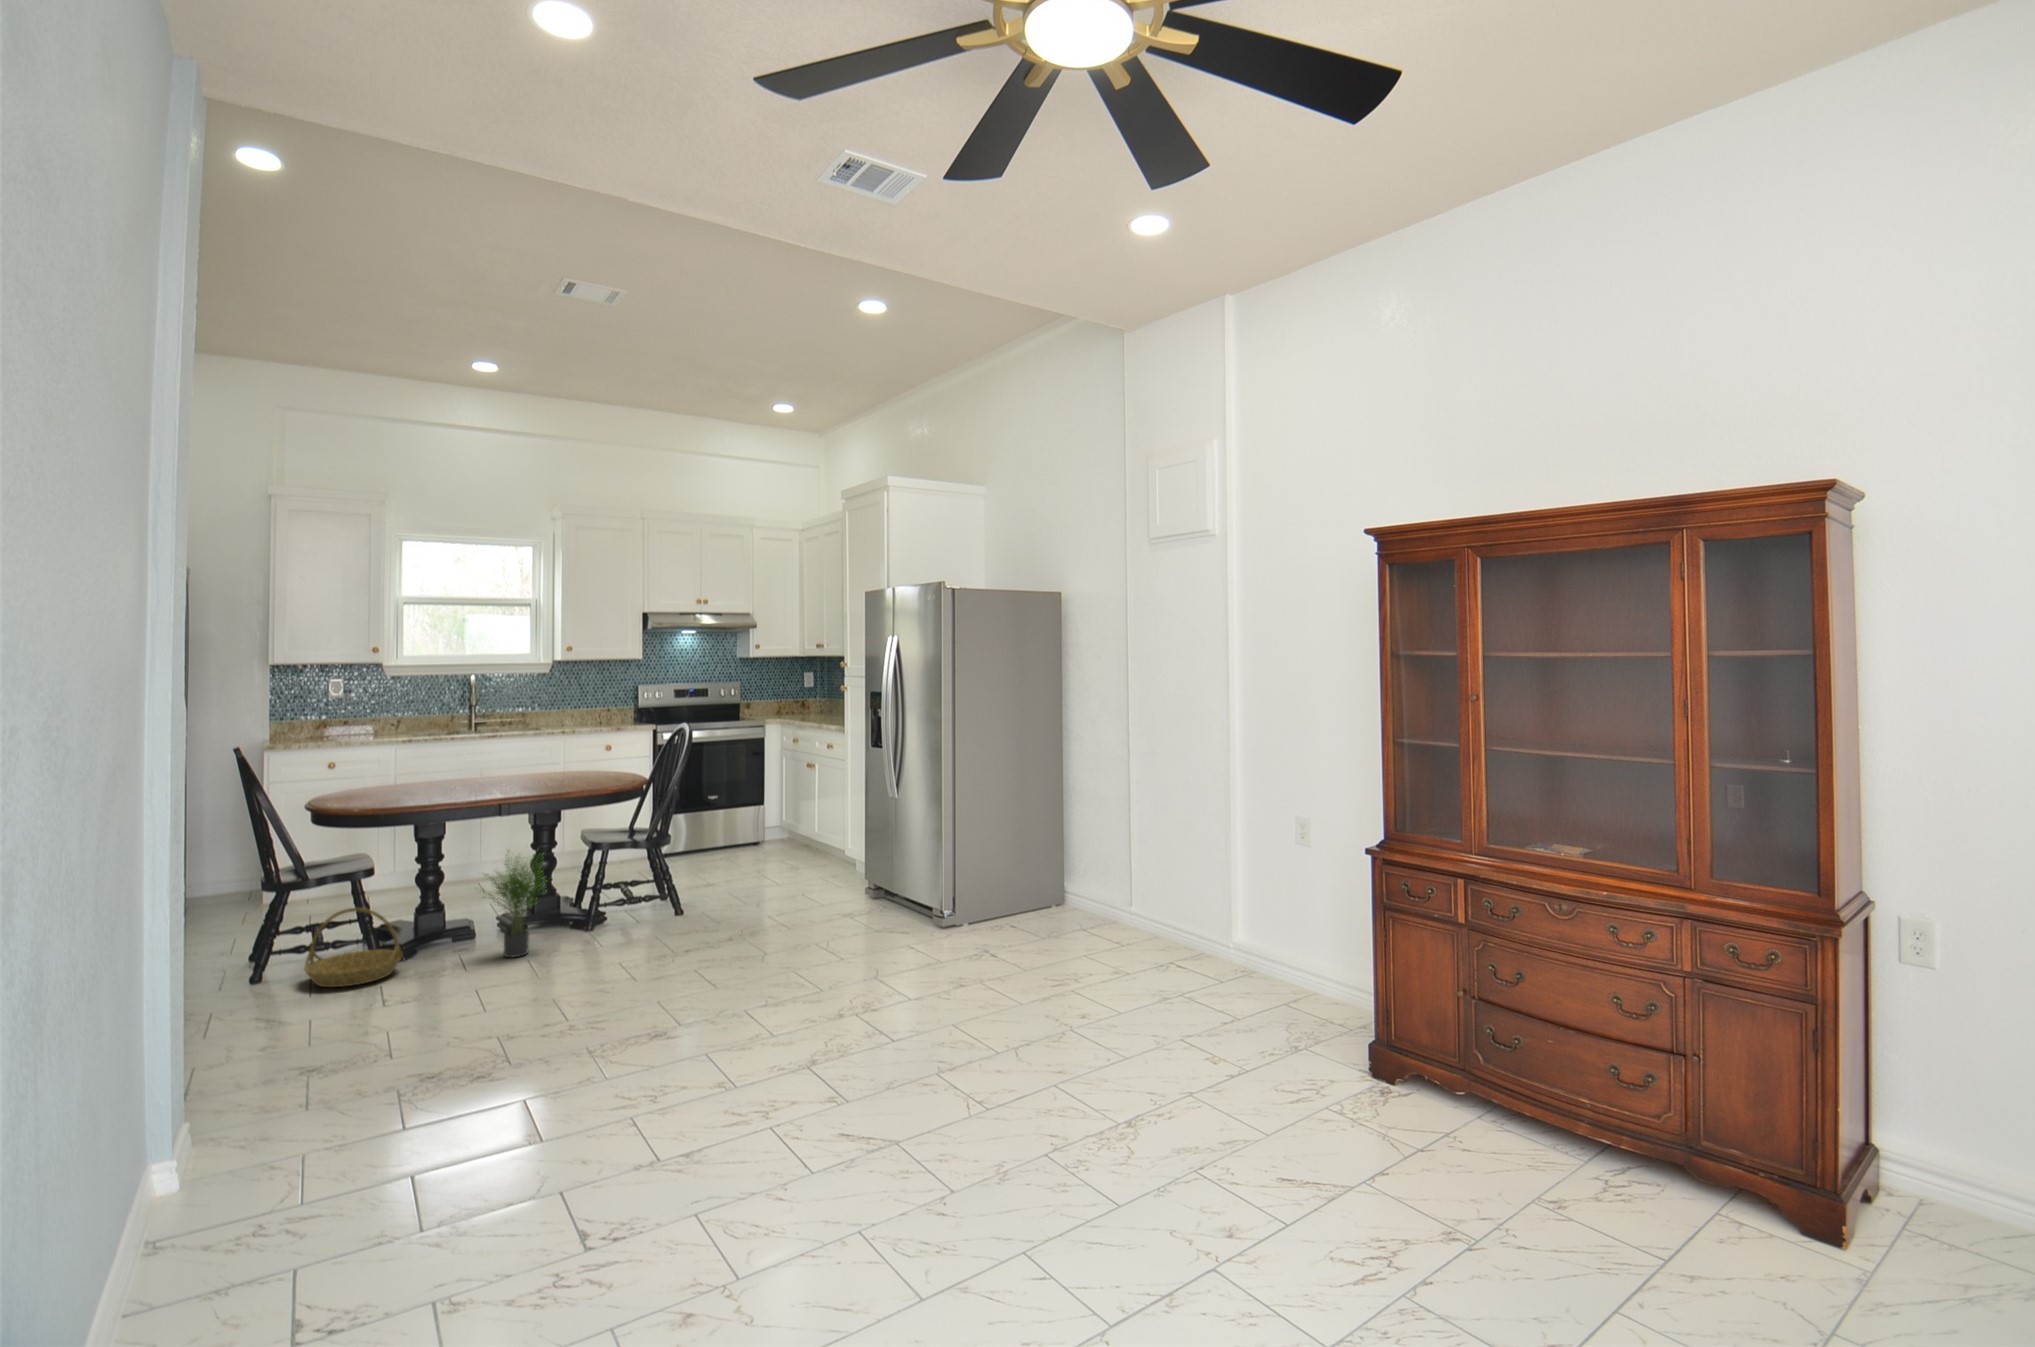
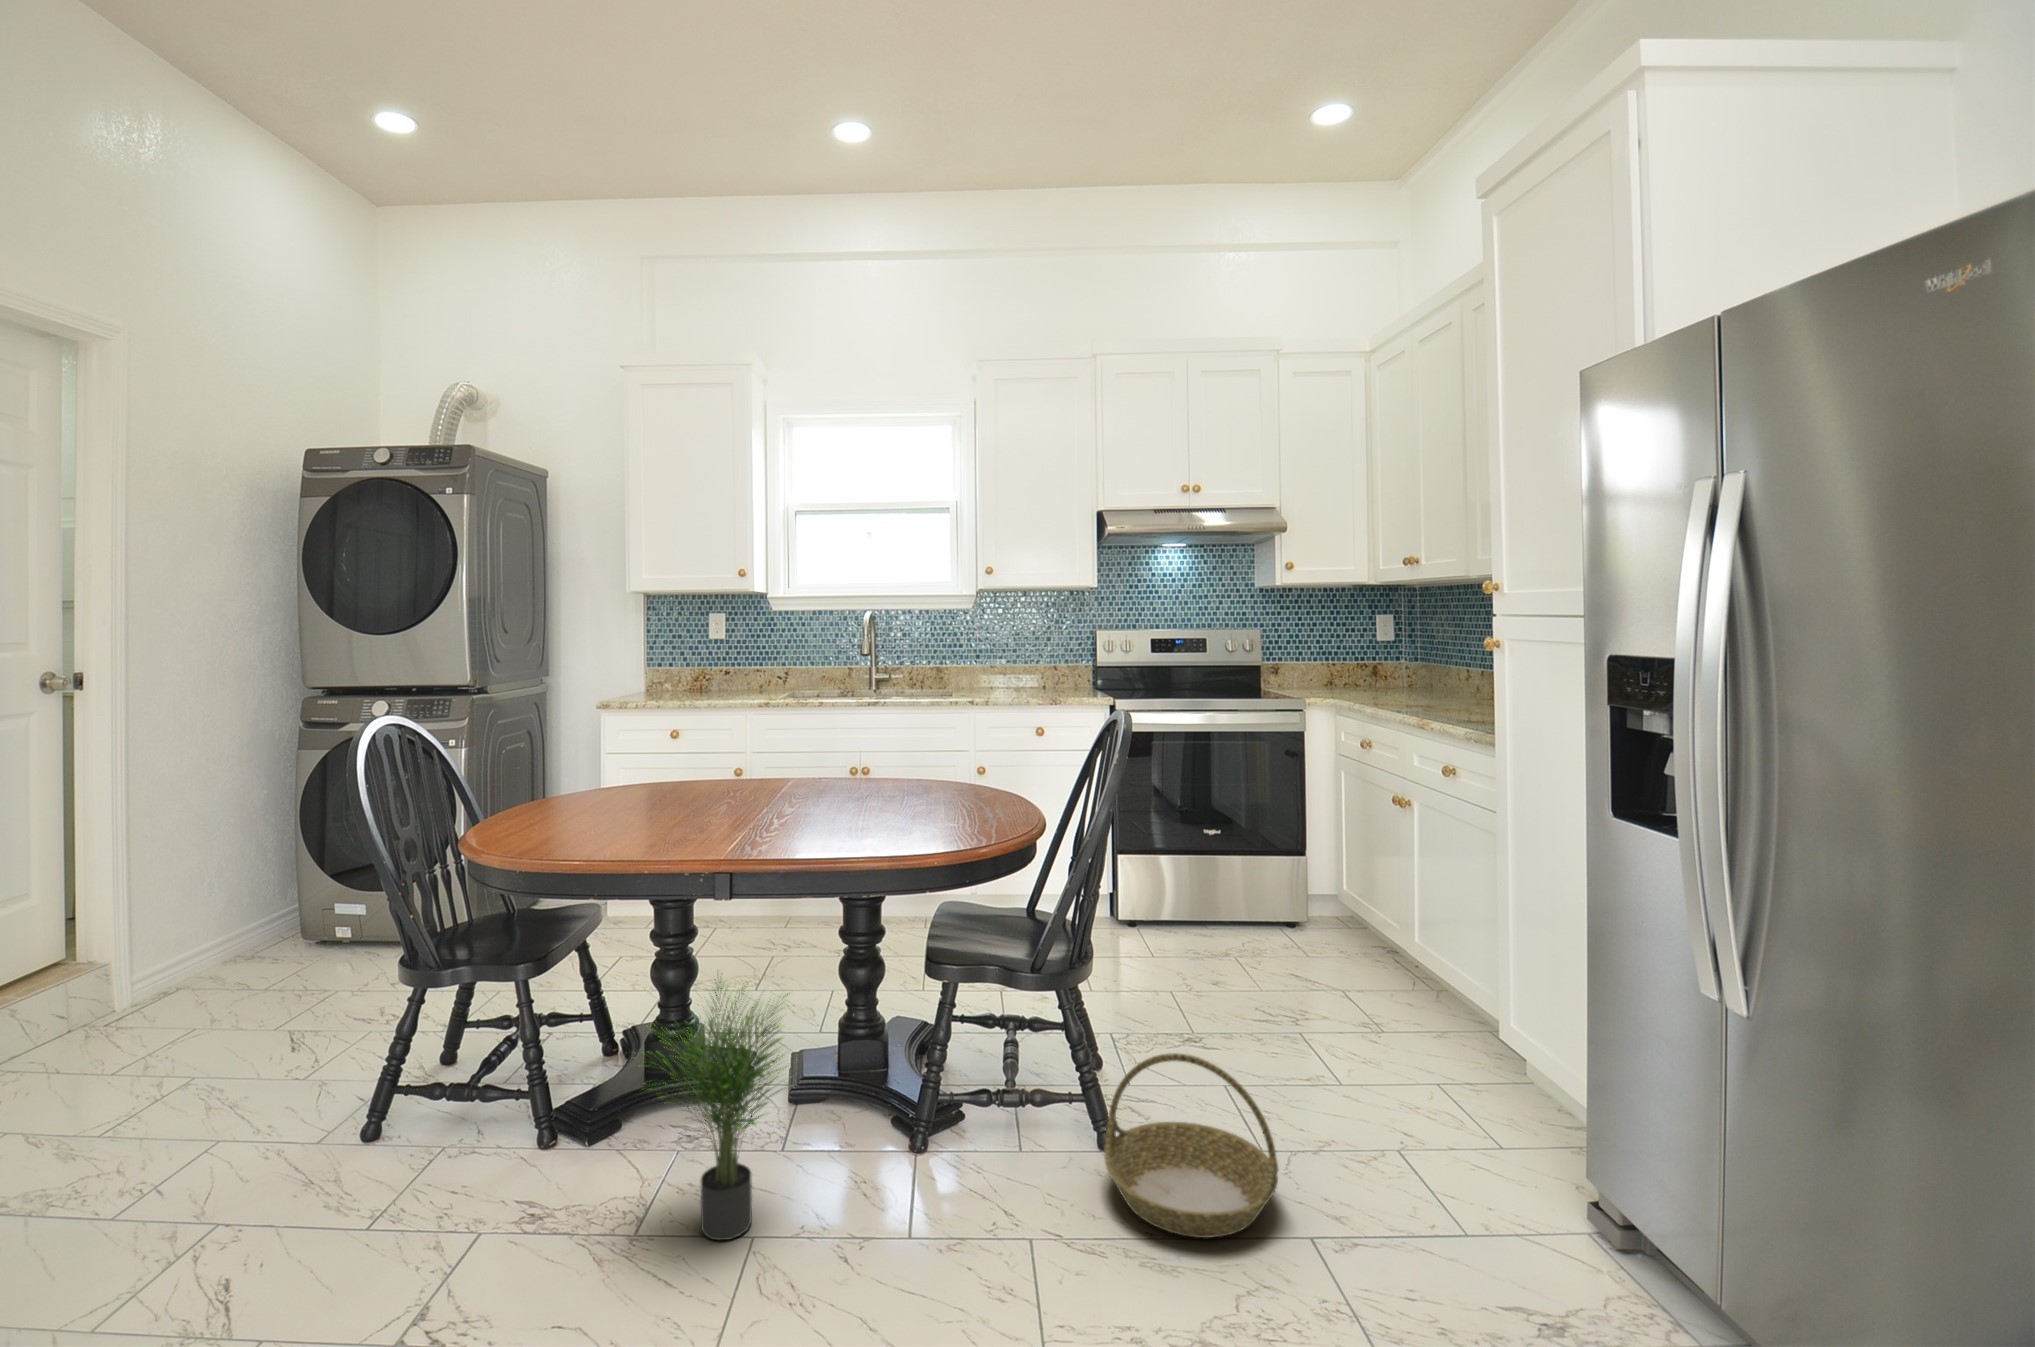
basket: present [304,908,403,987] -> present [1104,1053,1278,1238]

